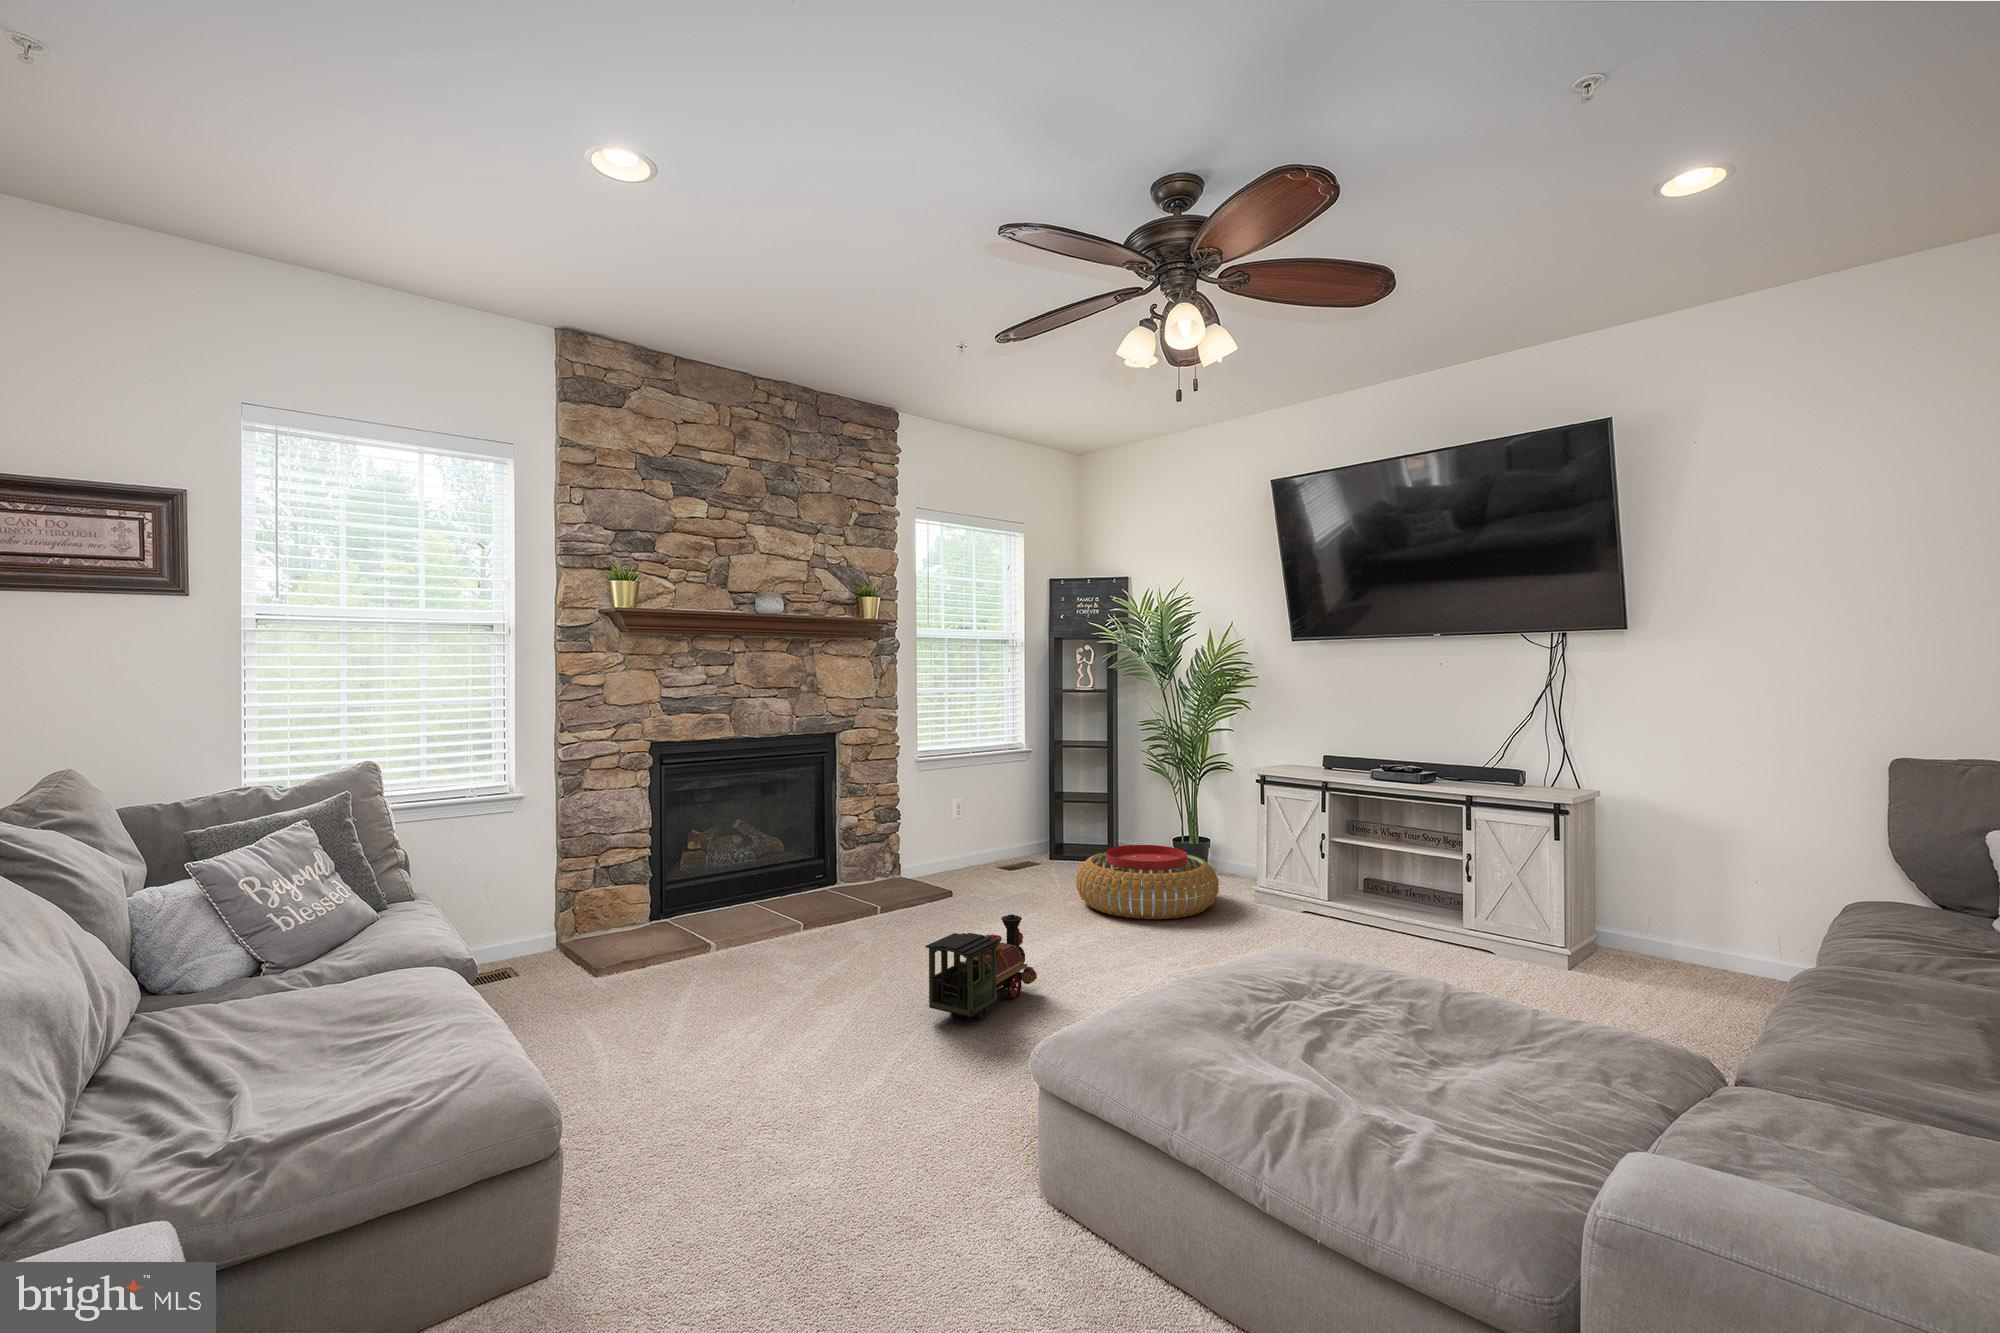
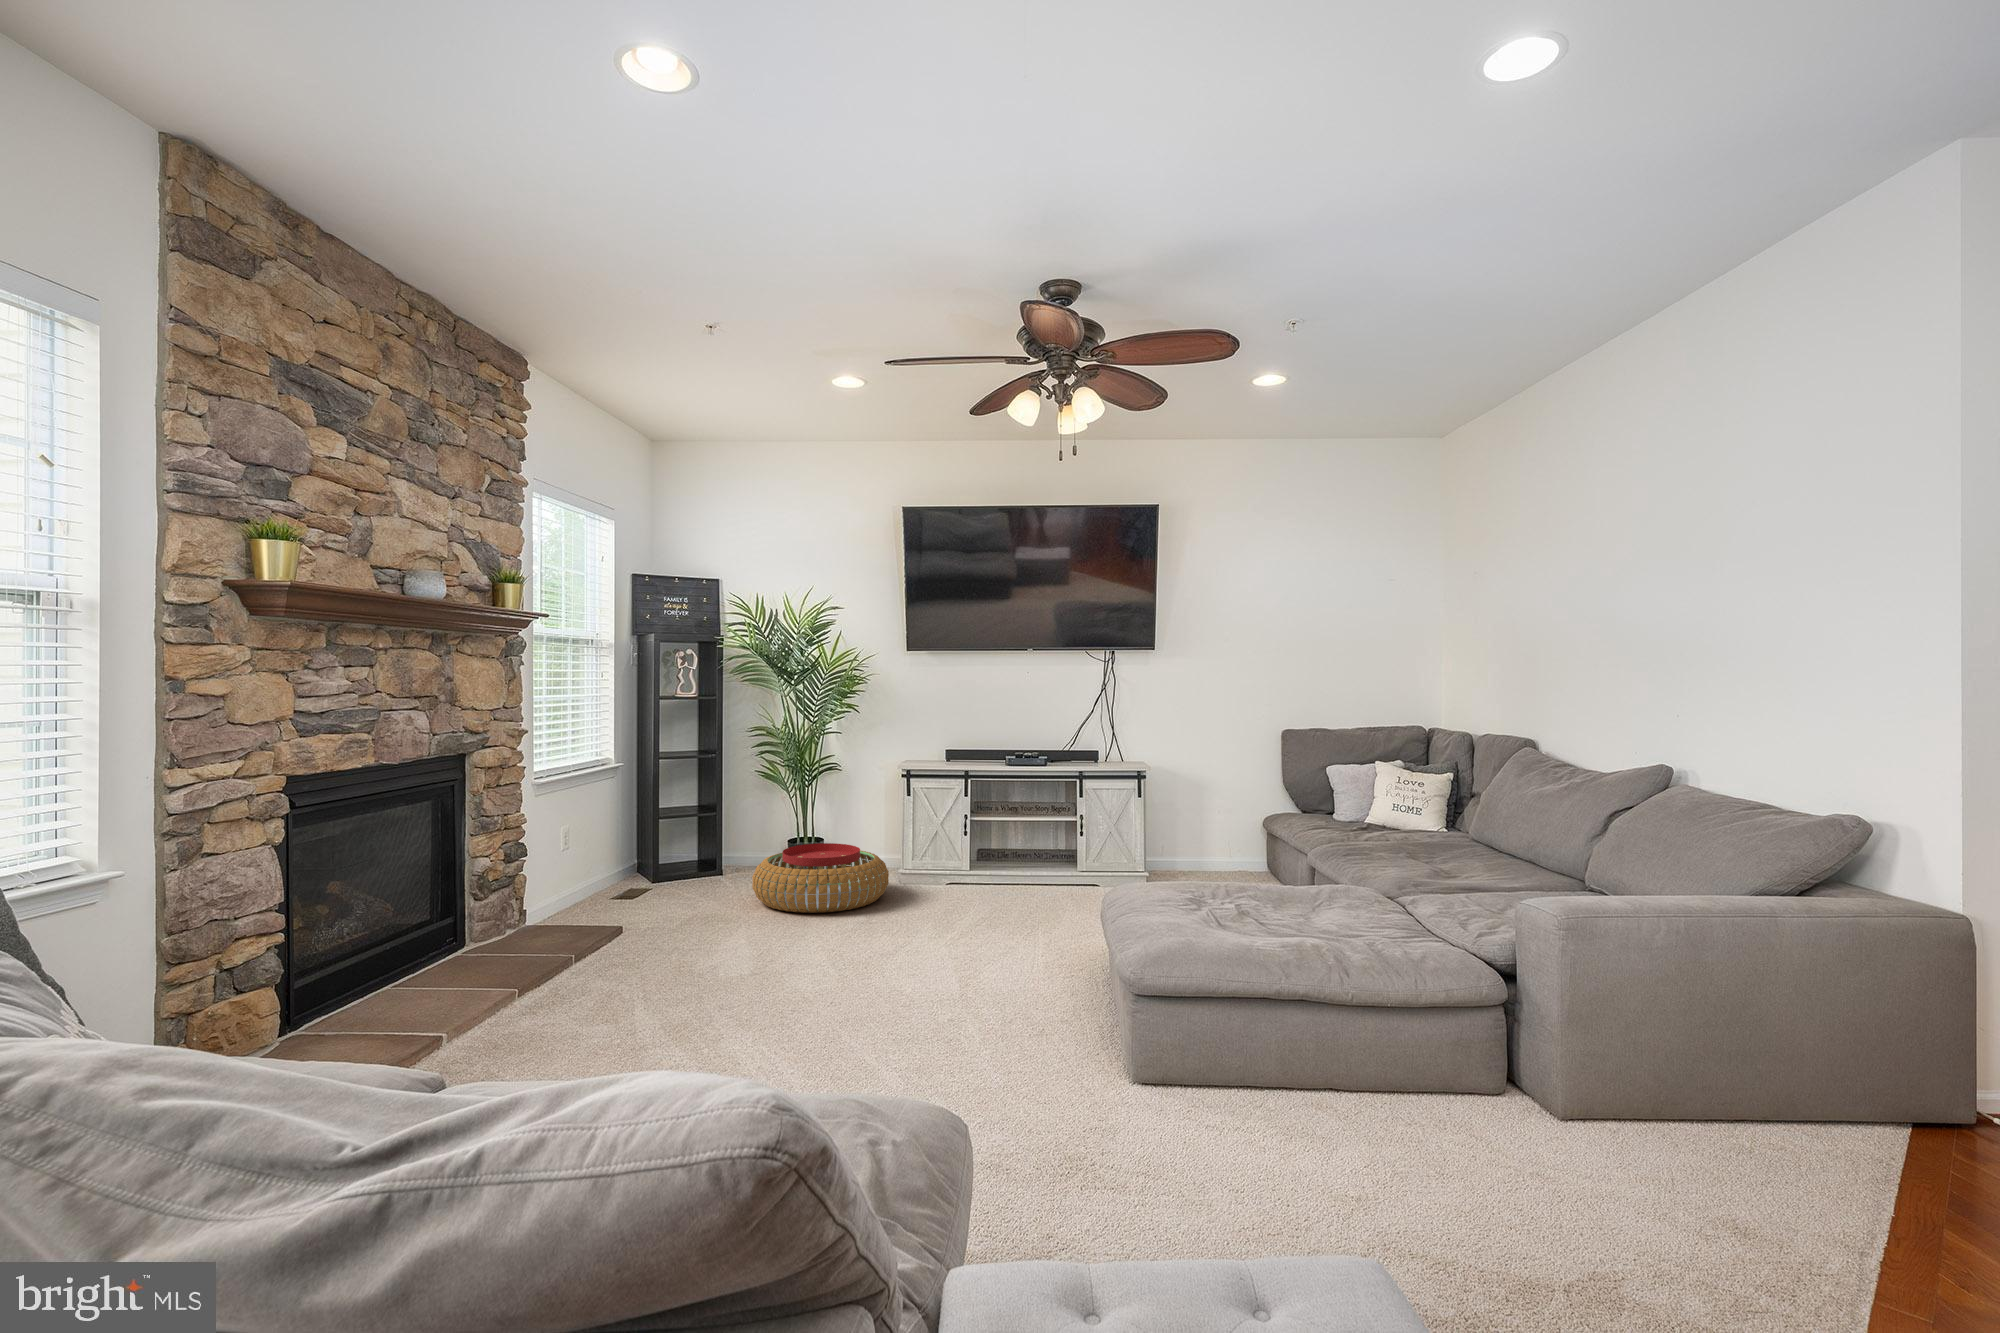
toy train: present [925,914,1037,1019] -> none [837,912,905,1013]

